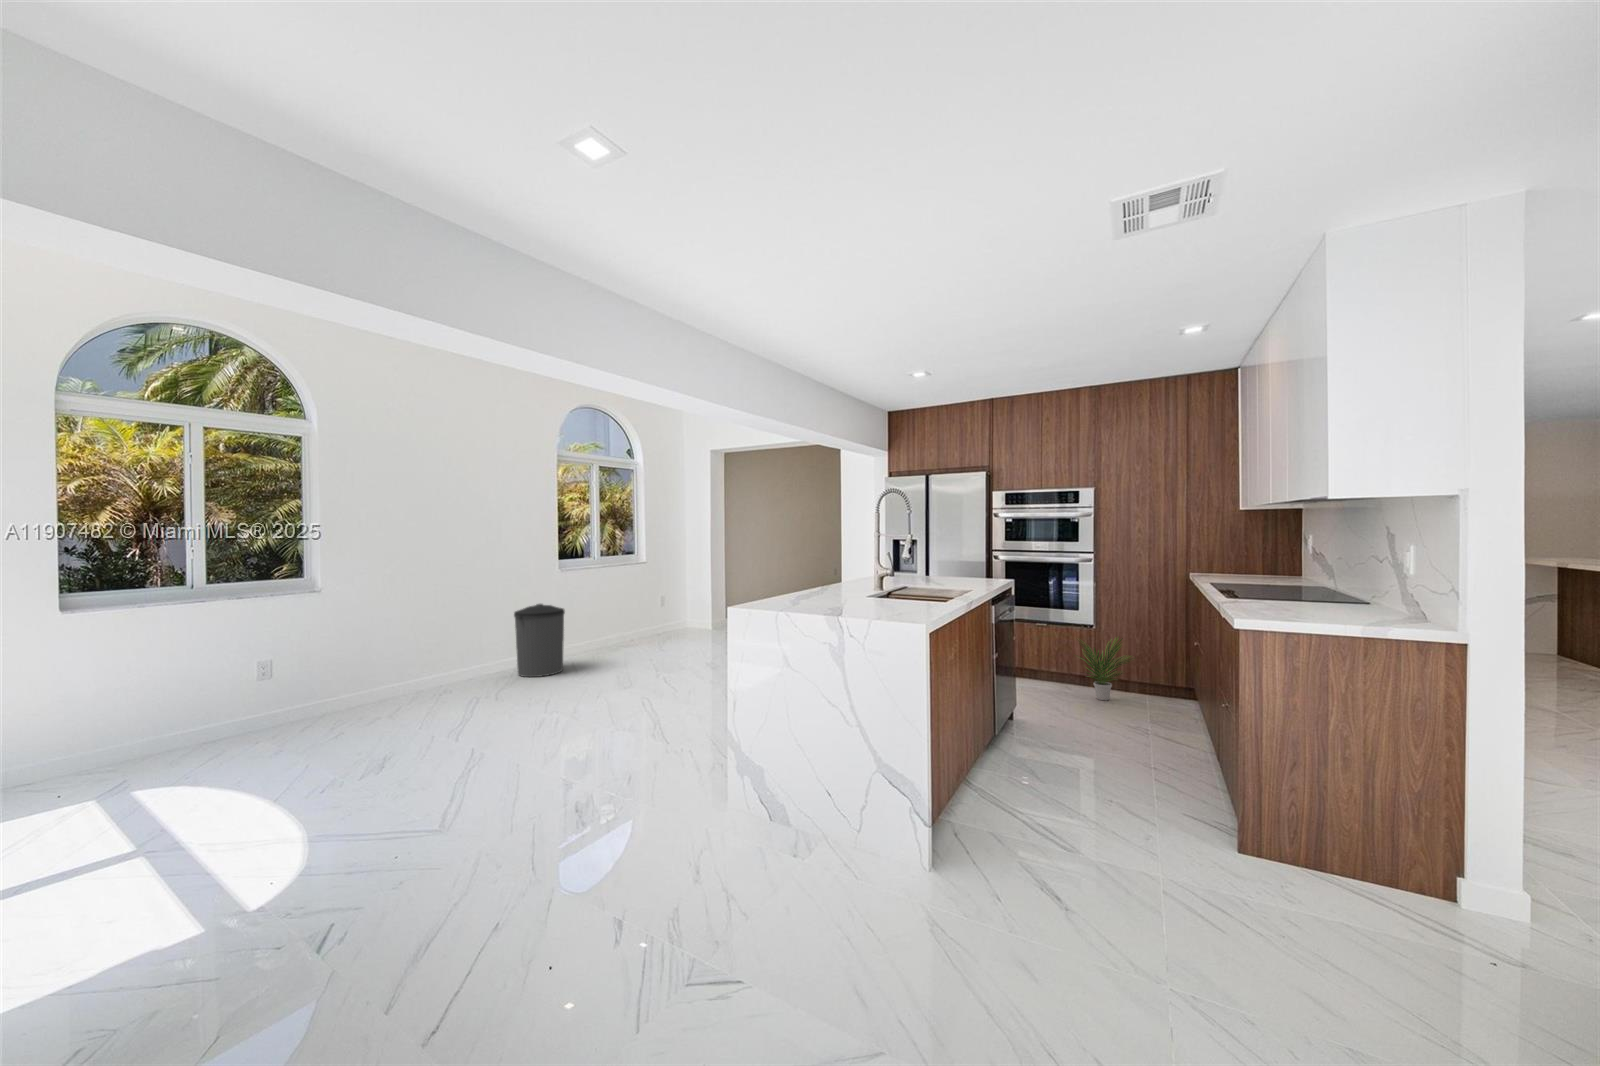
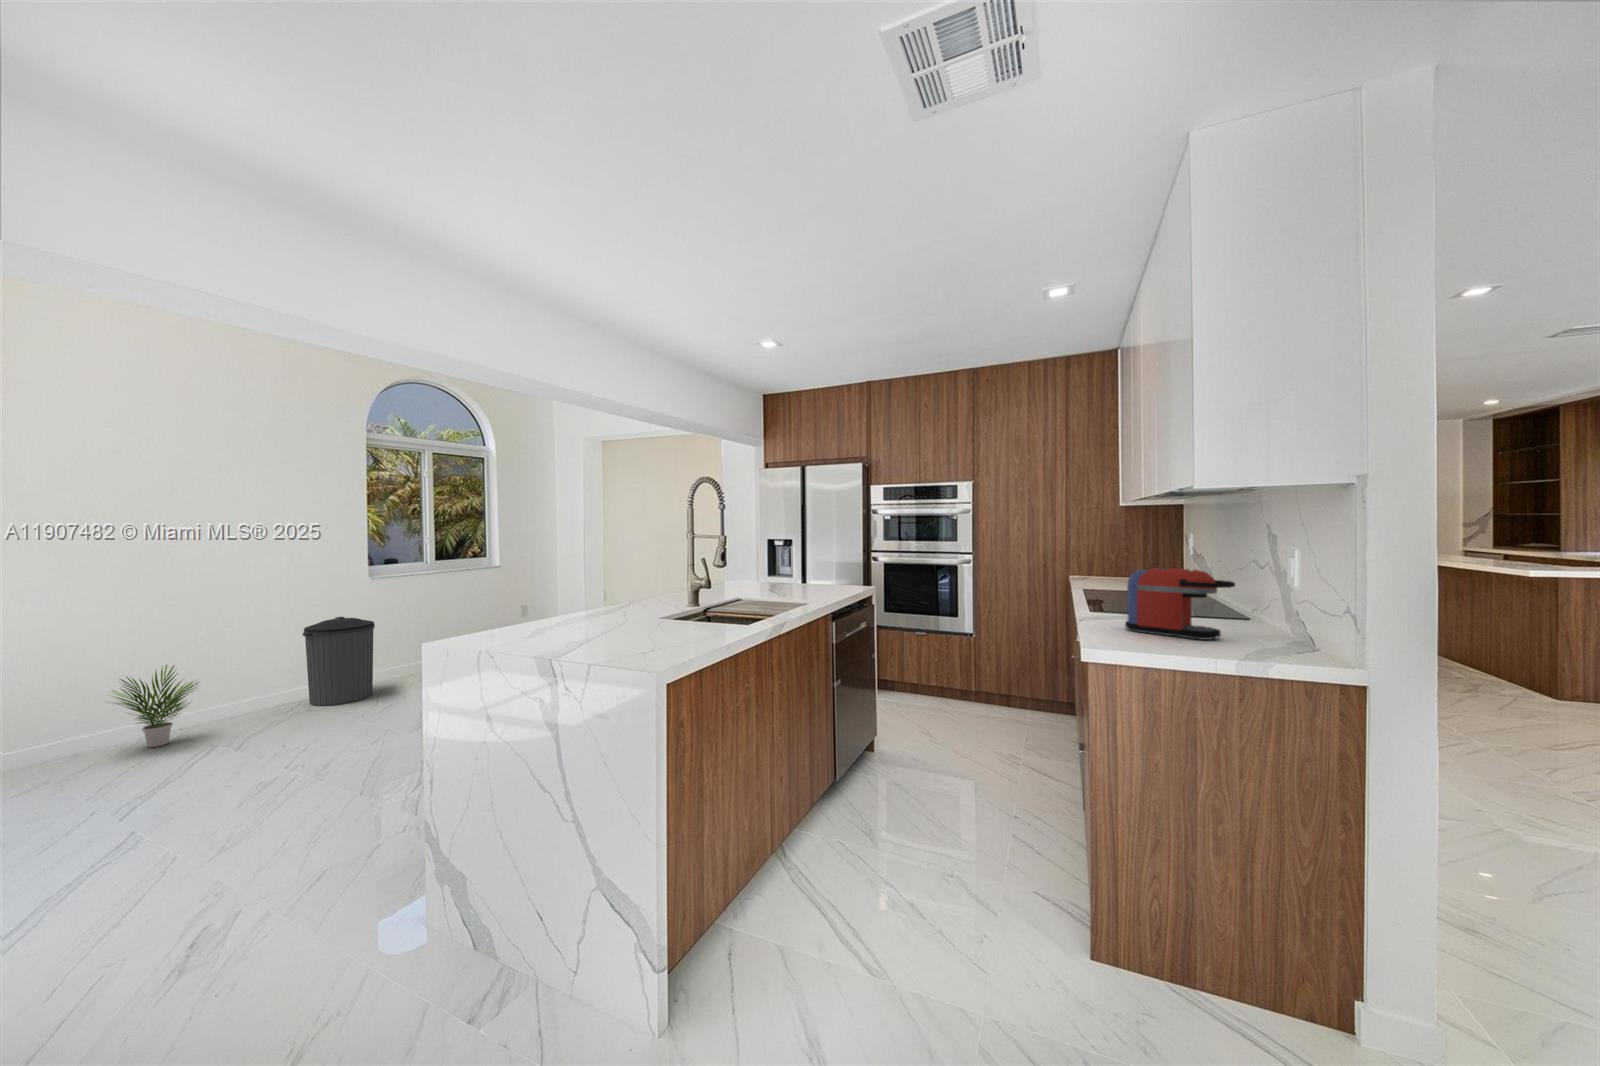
coffee maker: none [1264,560,1359,616] -> present [1125,568,1235,640]
potted plant: present [1081,637,1131,700] -> present [112,665,199,747]

